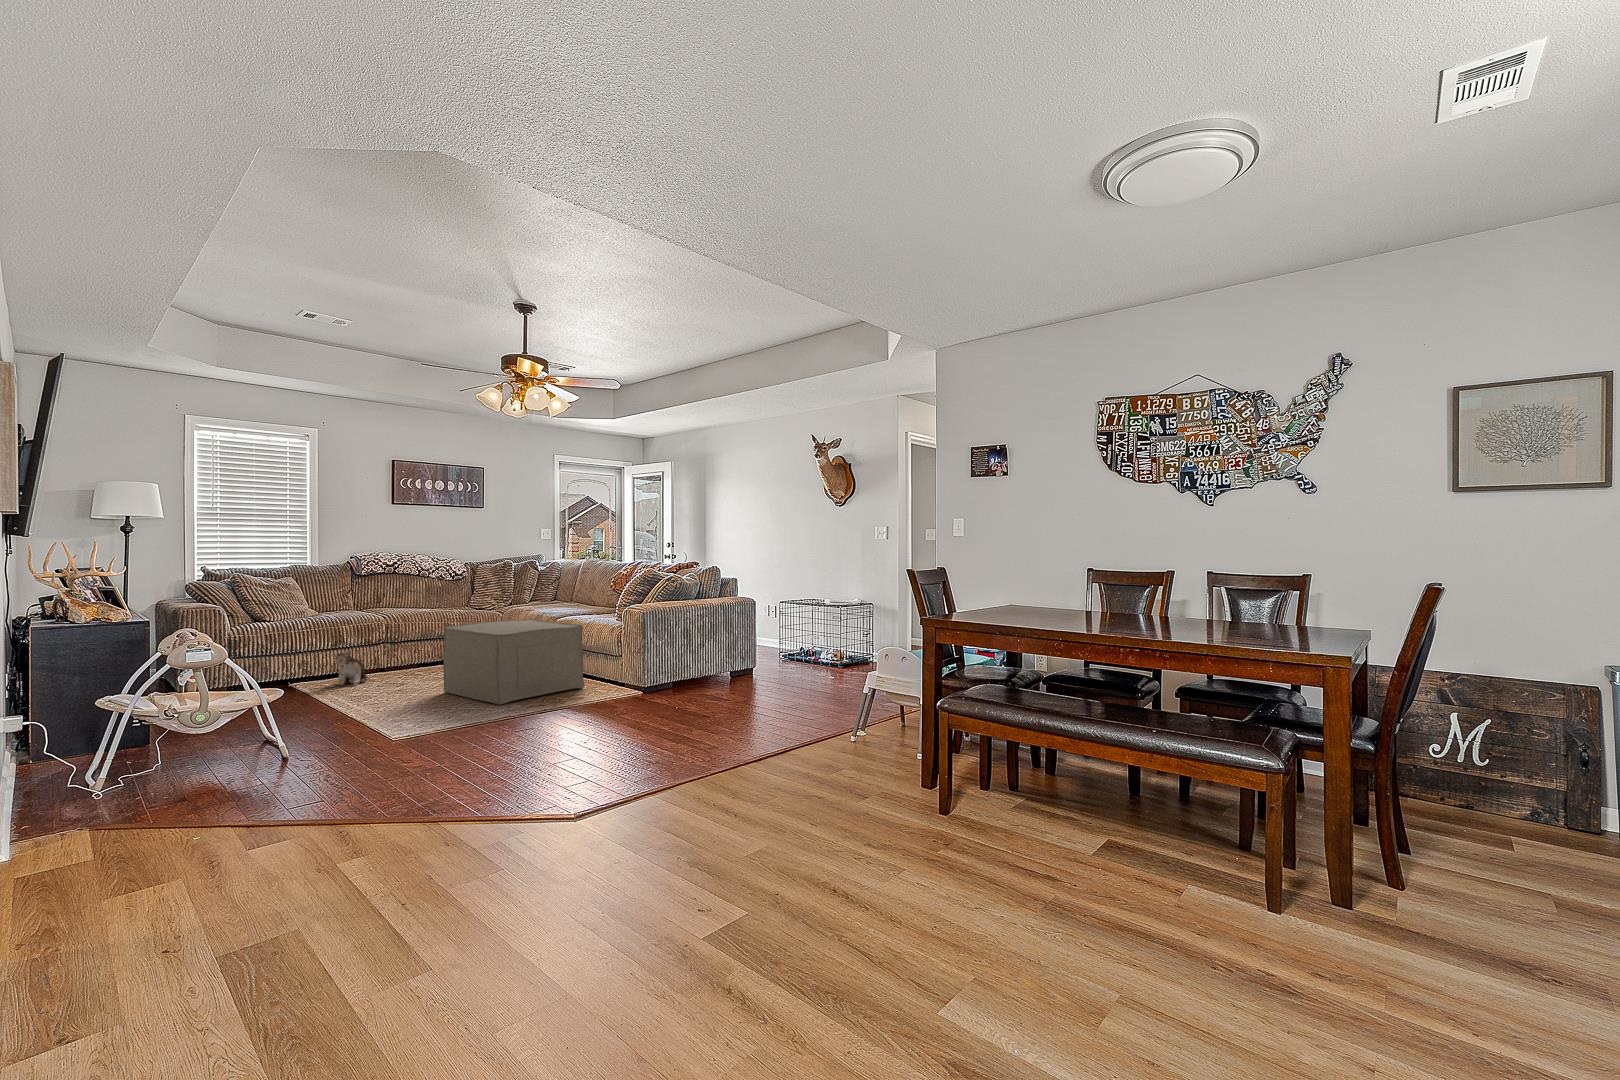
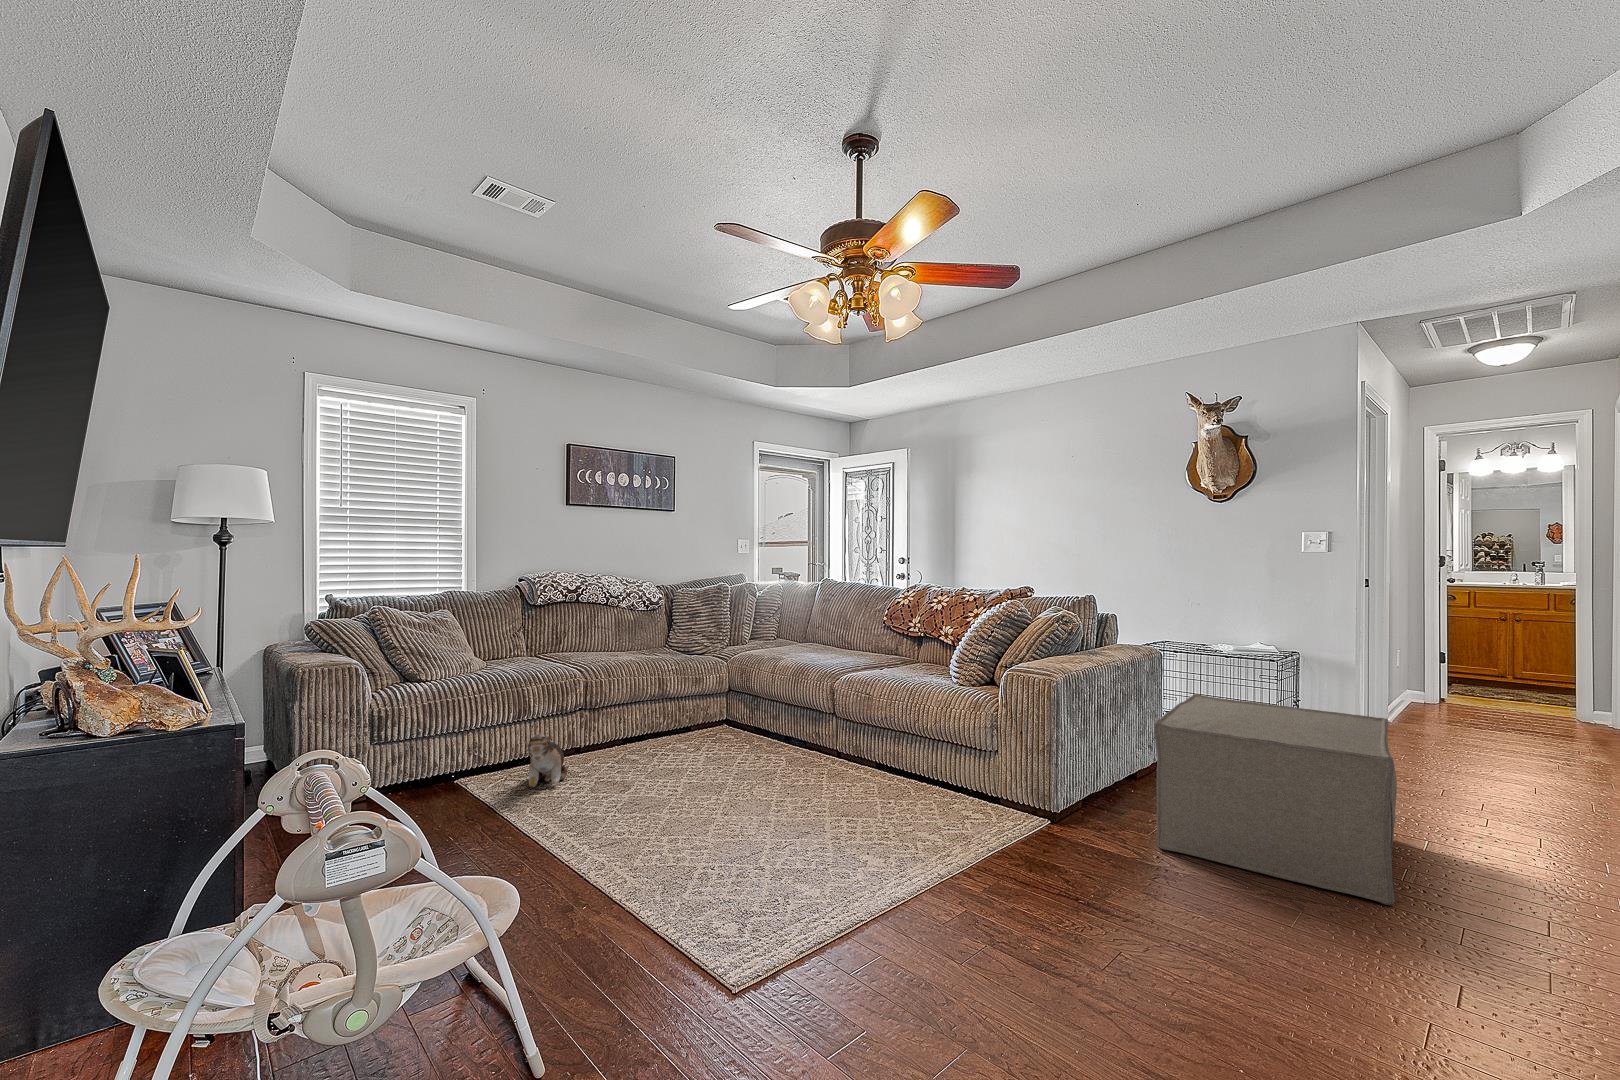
ottoman: present [443,618,584,705] -> present [1154,694,1397,905]

